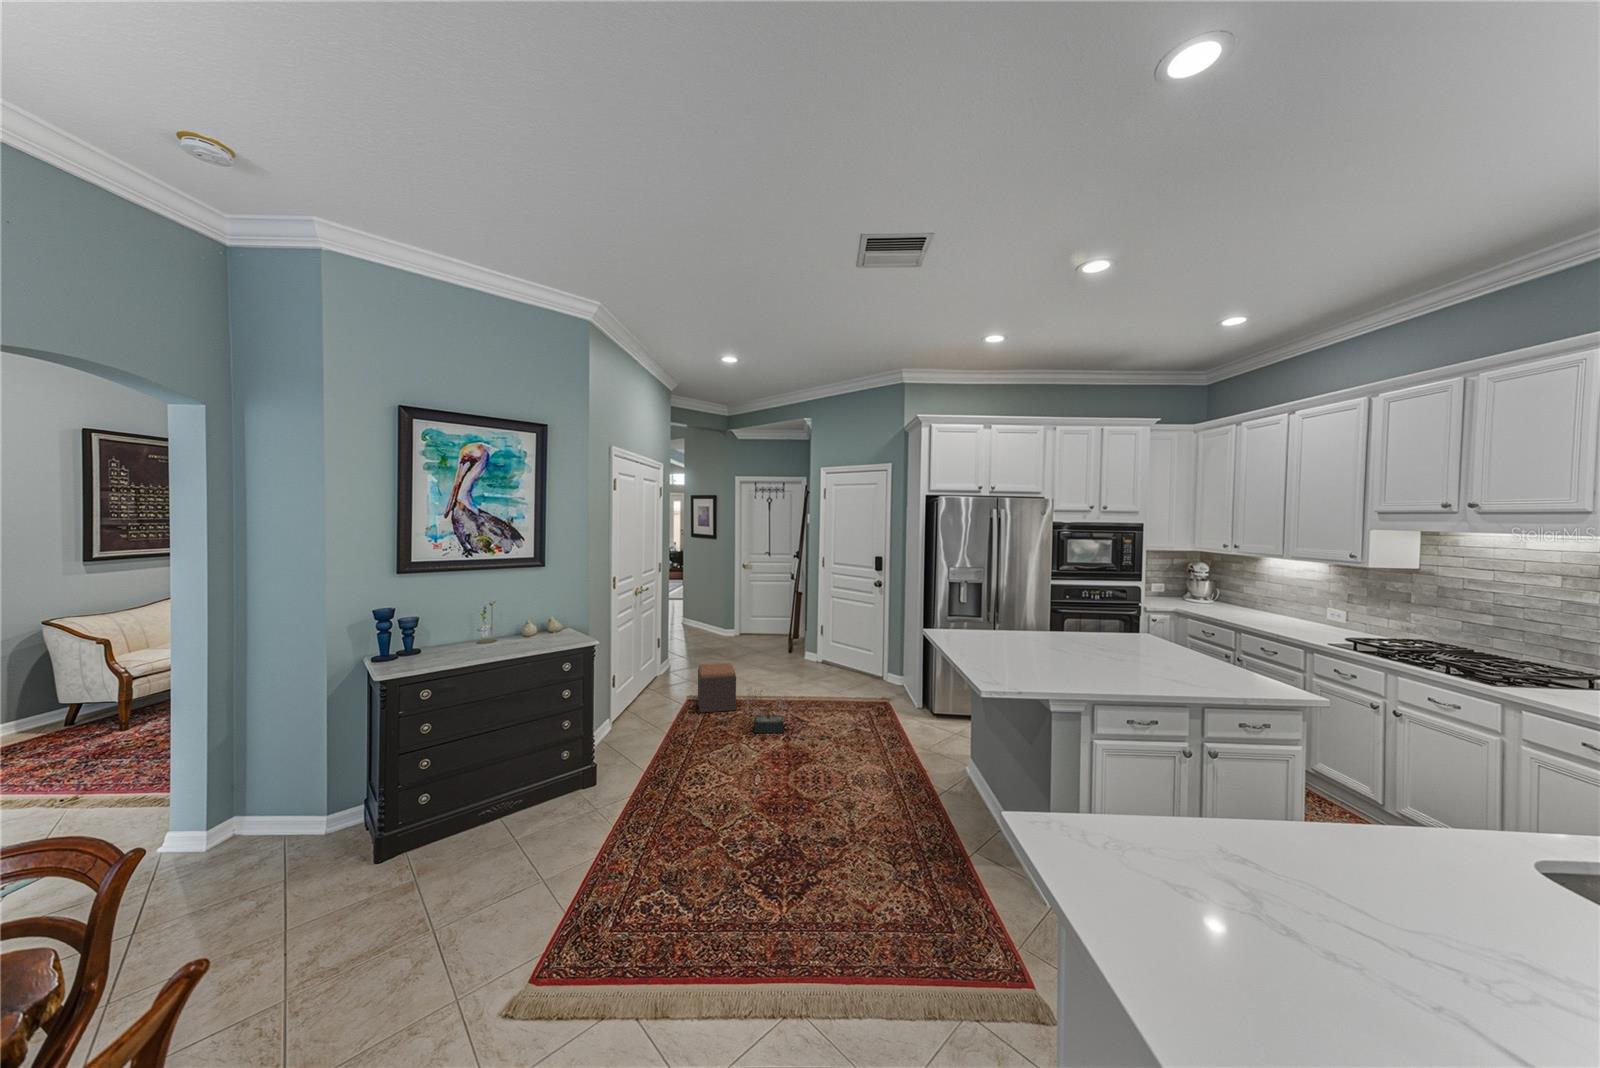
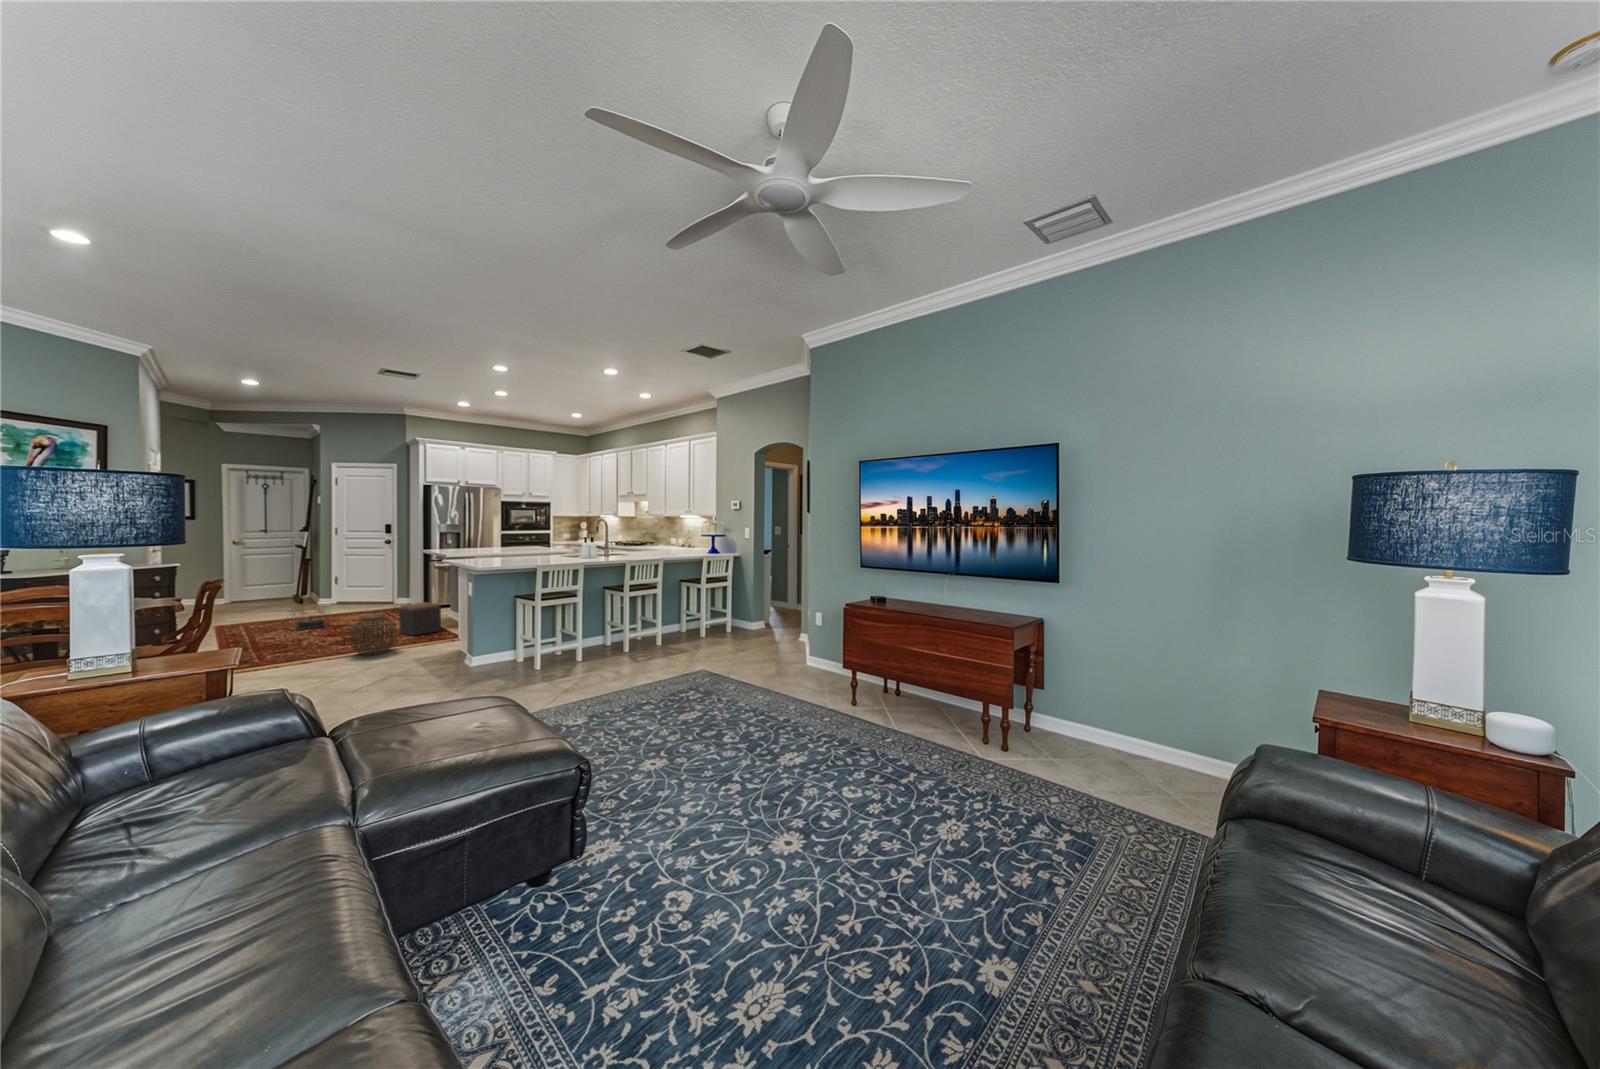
footstool: present [698,663,736,713] -> present [399,602,441,636]
woven basket: none [759,828,853,955] -> present [350,614,397,656]

